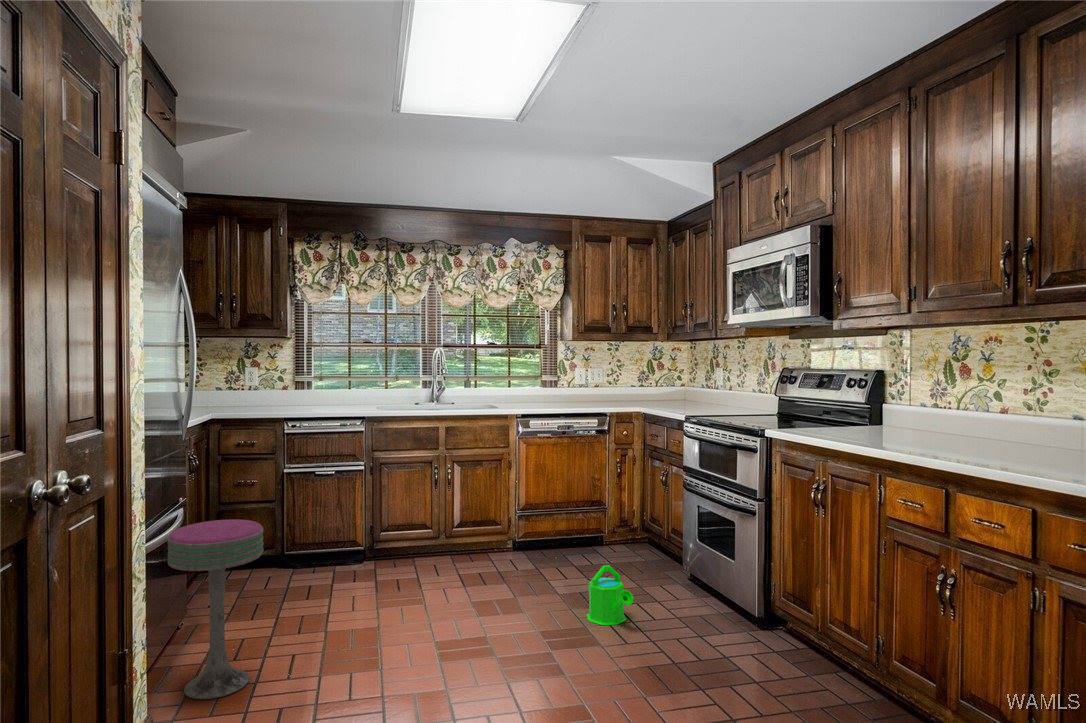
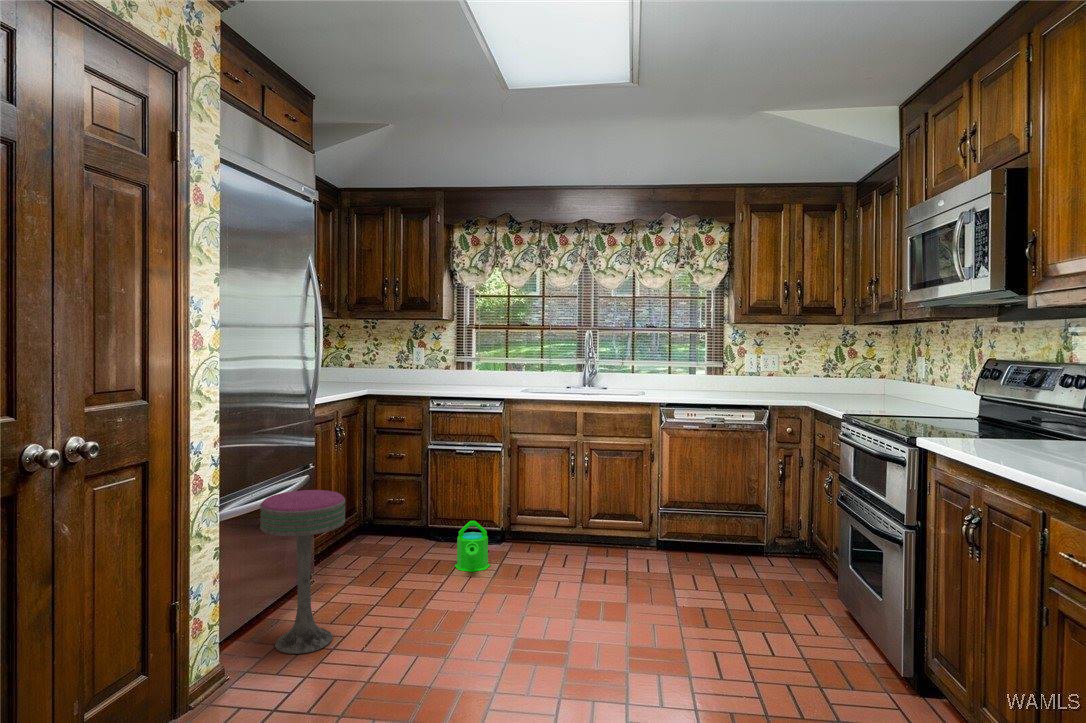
watering can: present [586,565,633,625] -> present [455,521,490,572]

